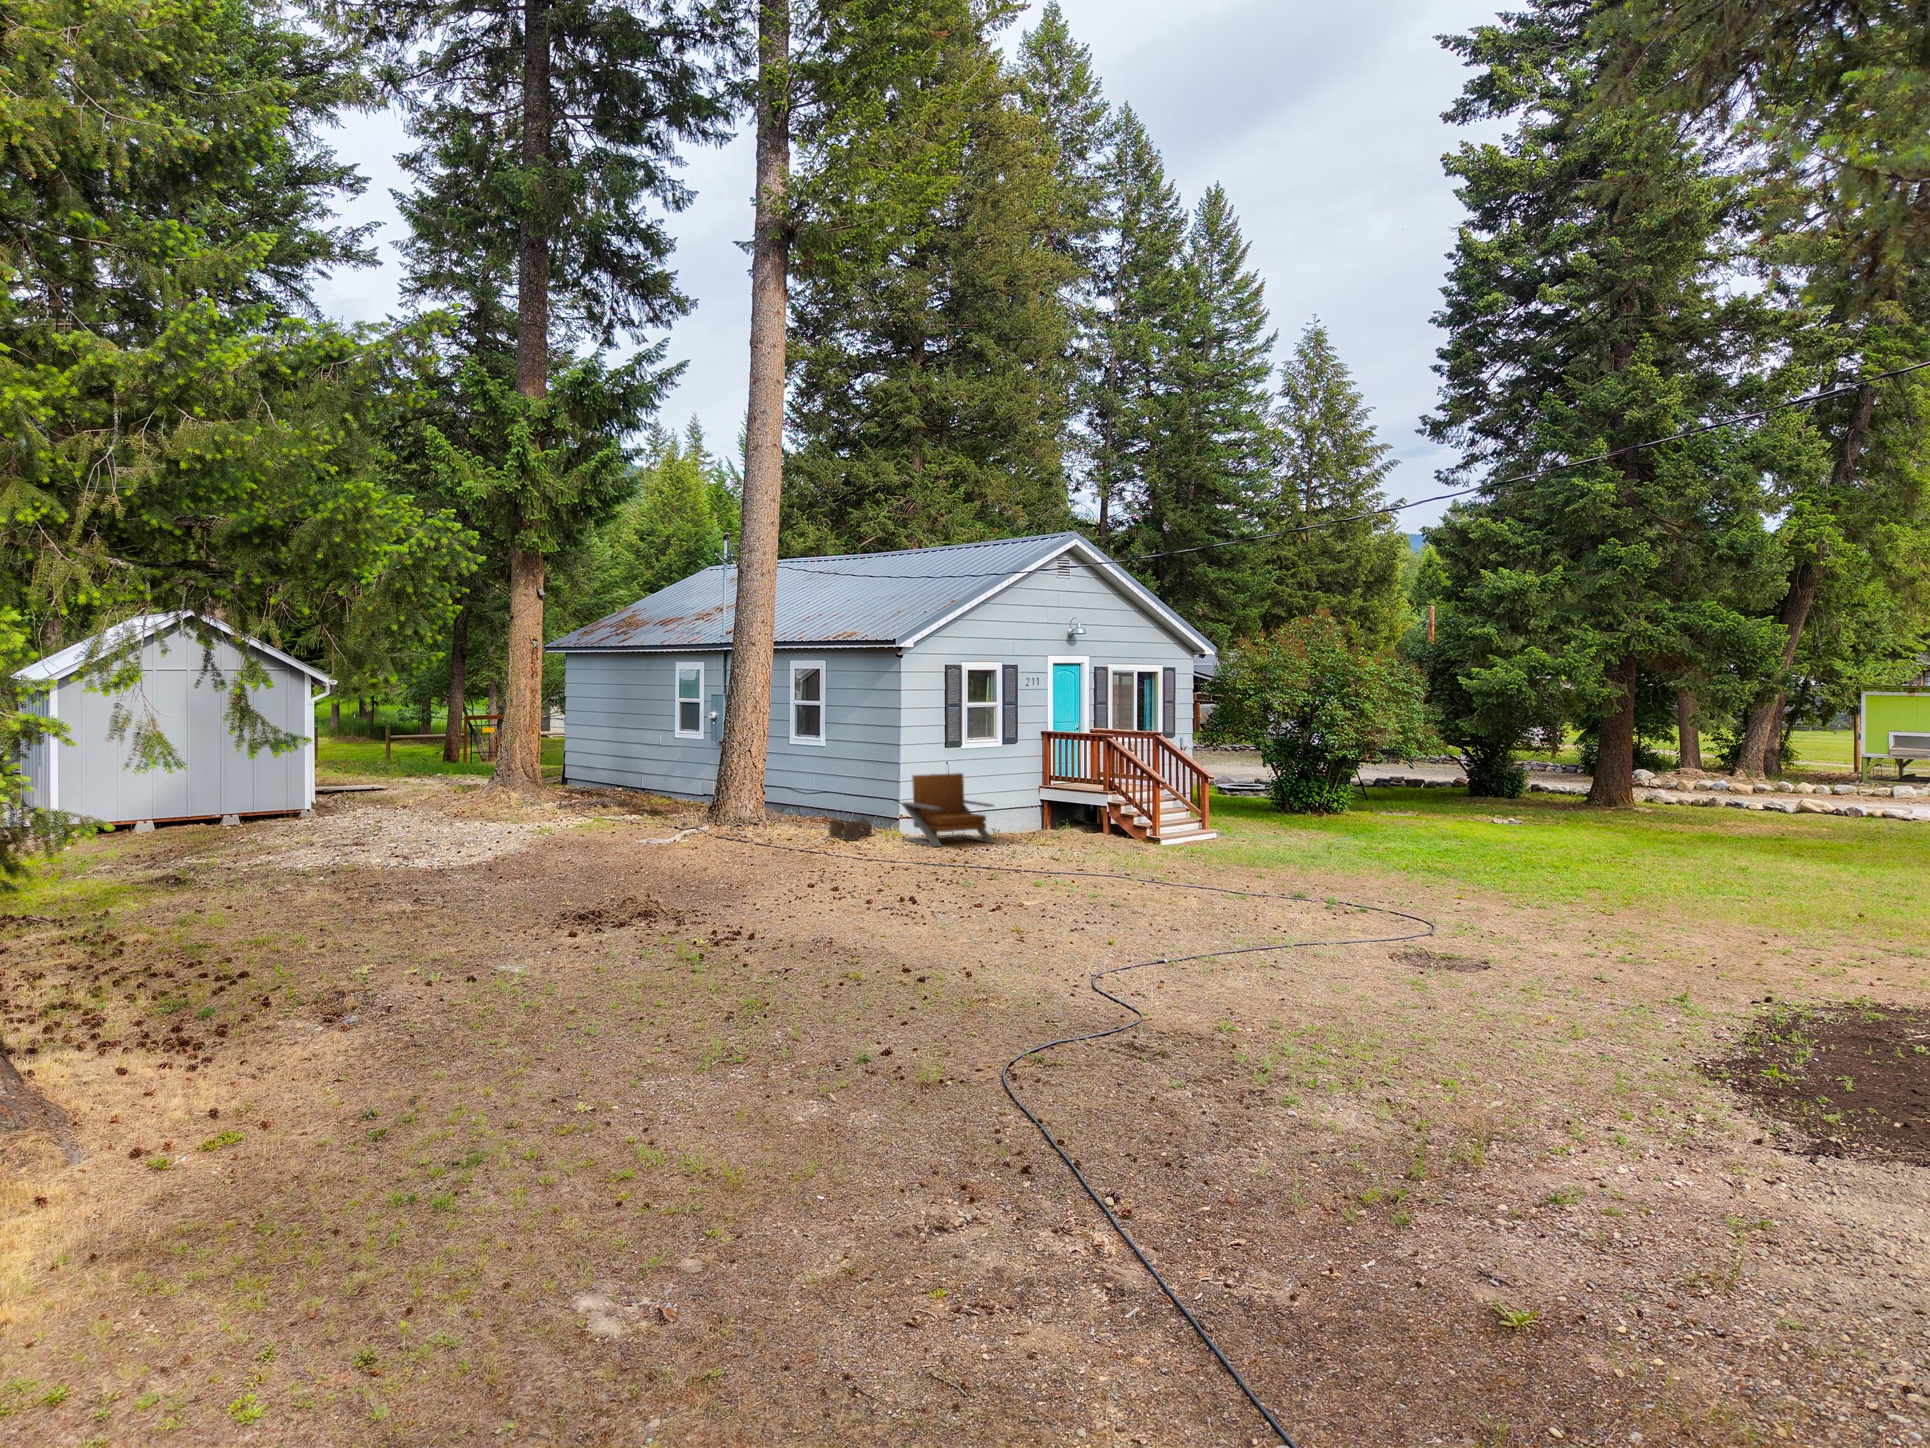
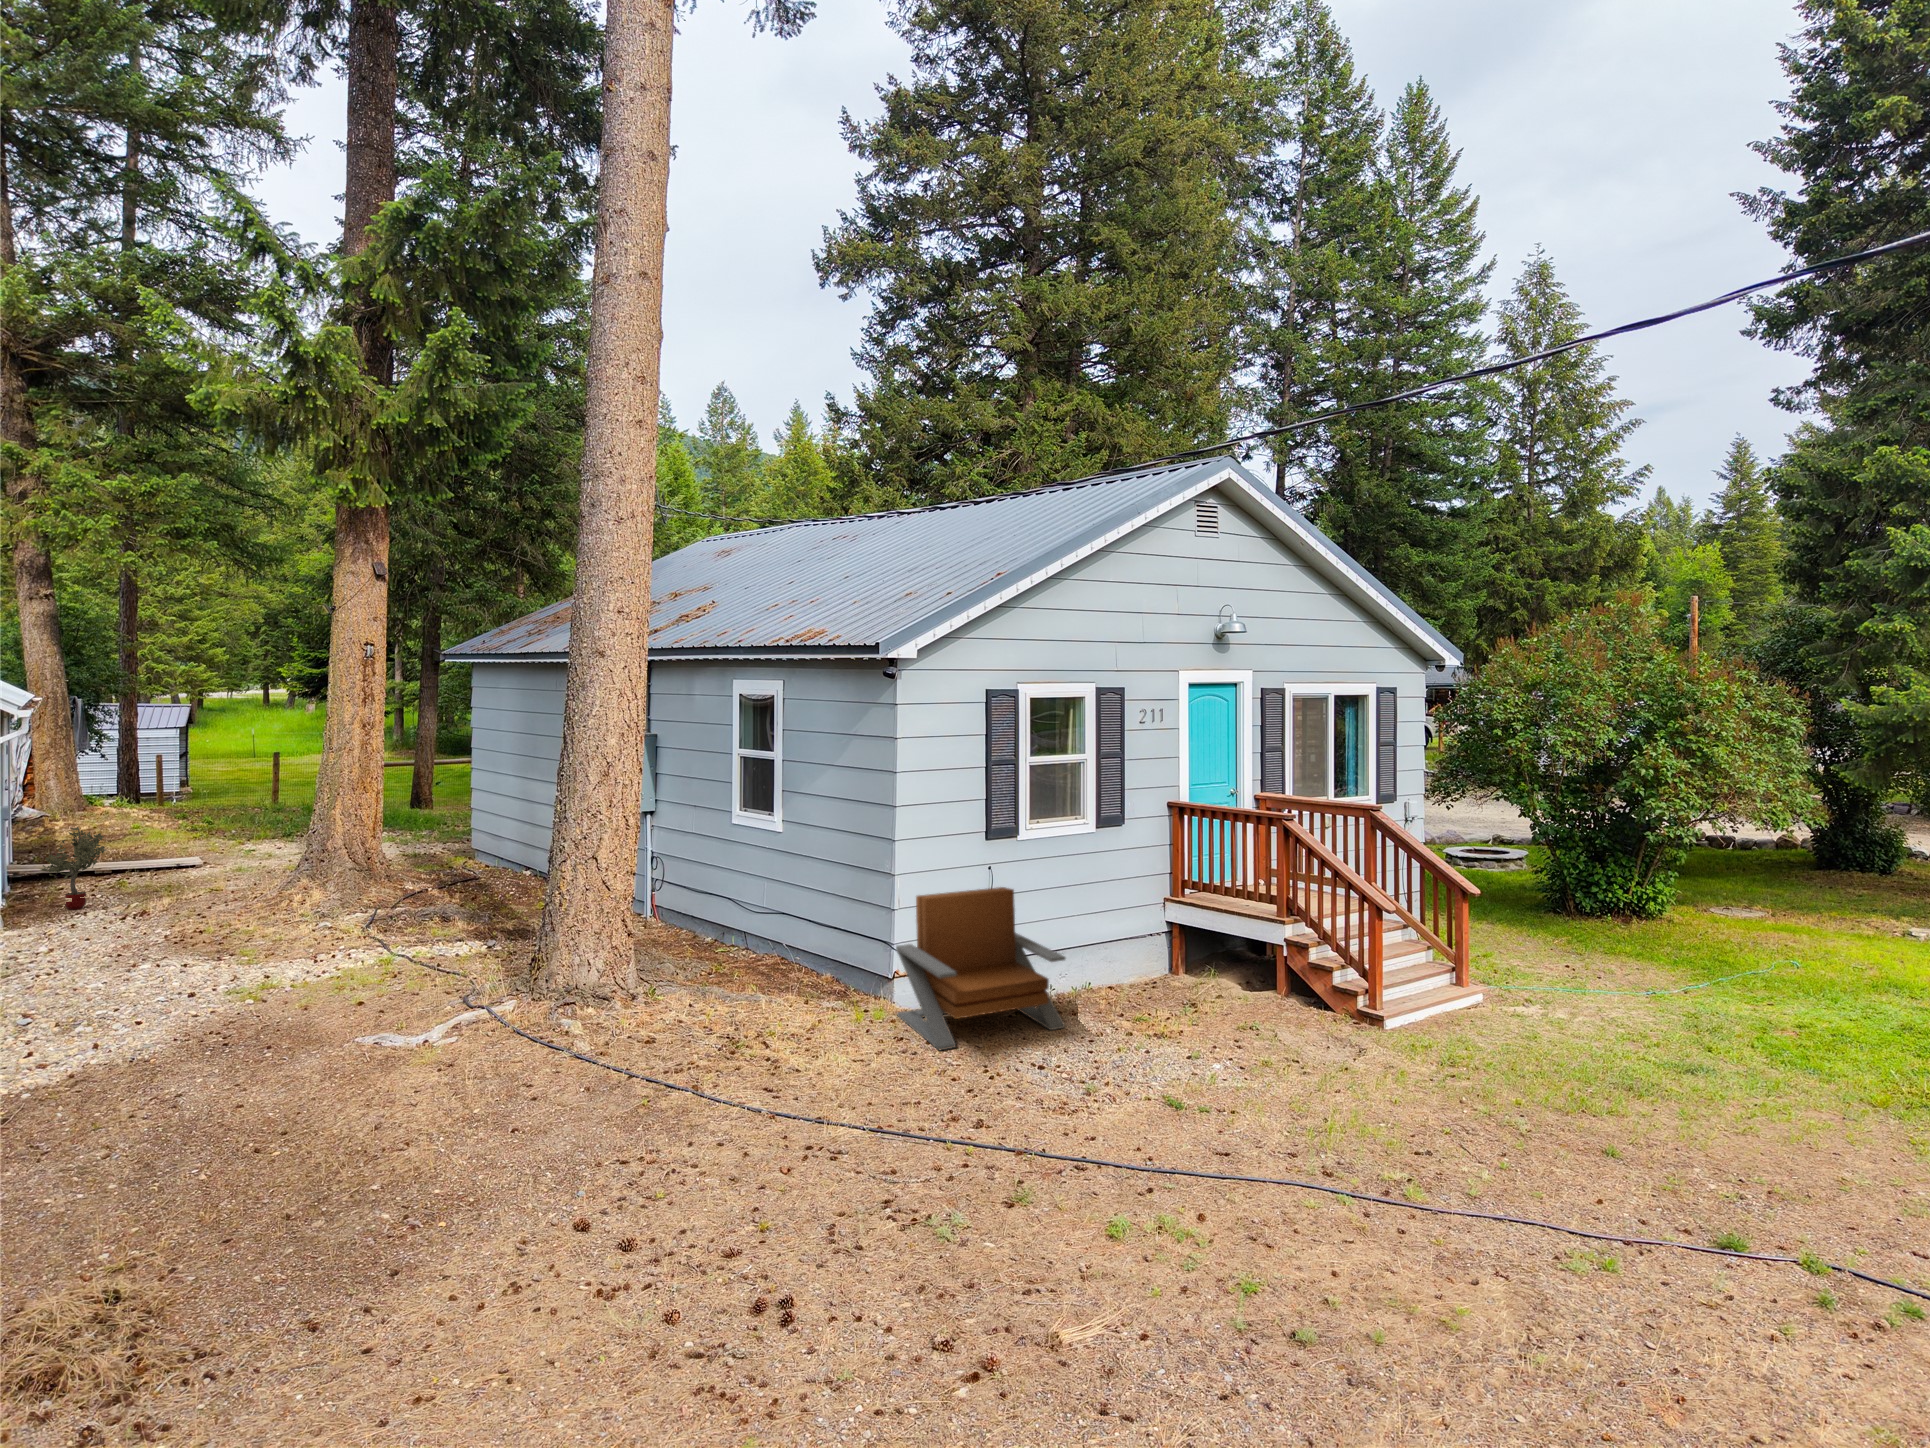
potted tree: none [311,759,343,813] -> present [41,827,106,910]
woven basket: present [829,819,872,841] -> none [773,962,855,1018]

